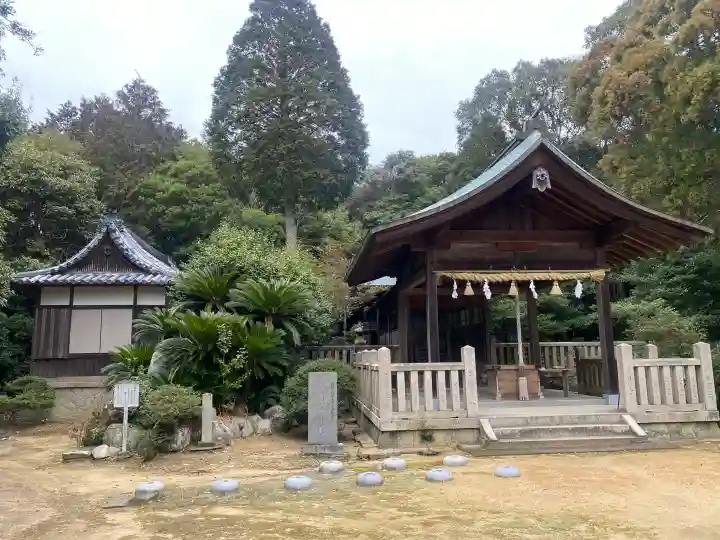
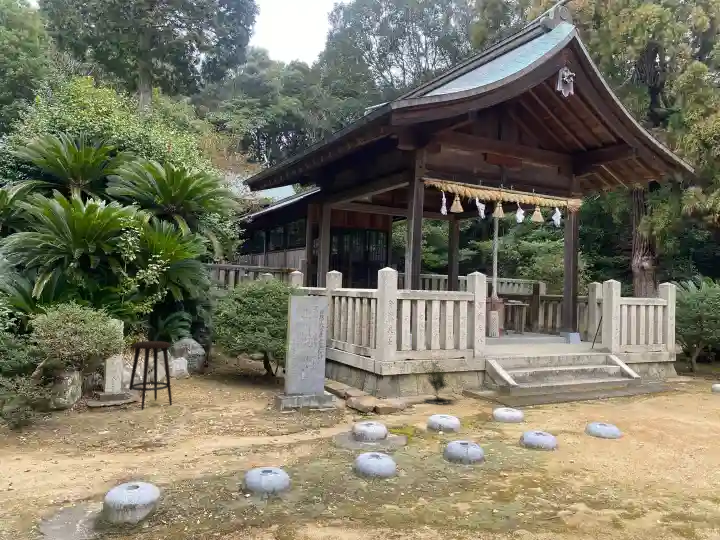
stool: none [216,408,242,454] -> present [129,341,172,410]

